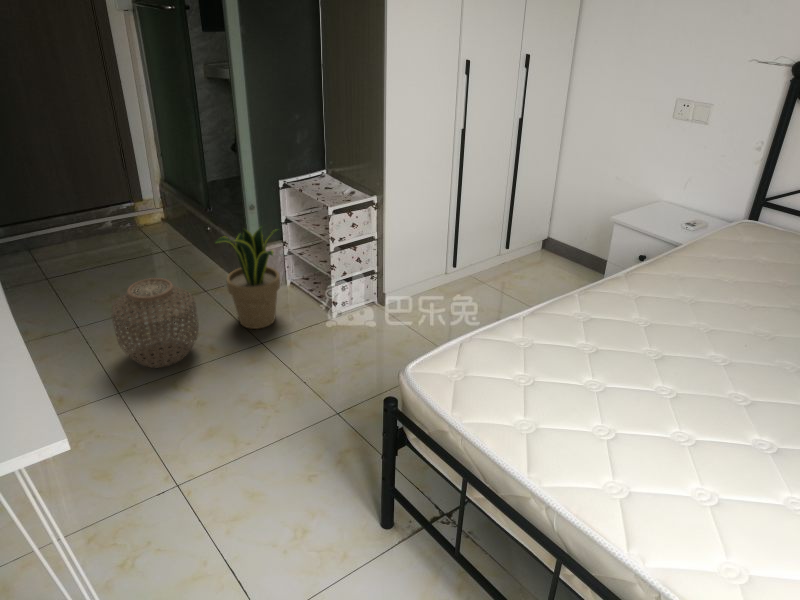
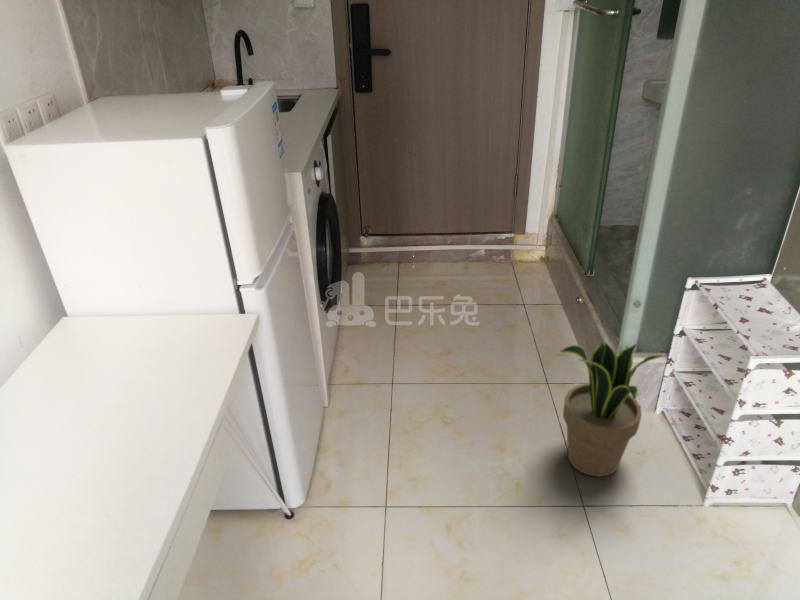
woven basket: present [112,278,198,368] -> none [408,372,510,486]

